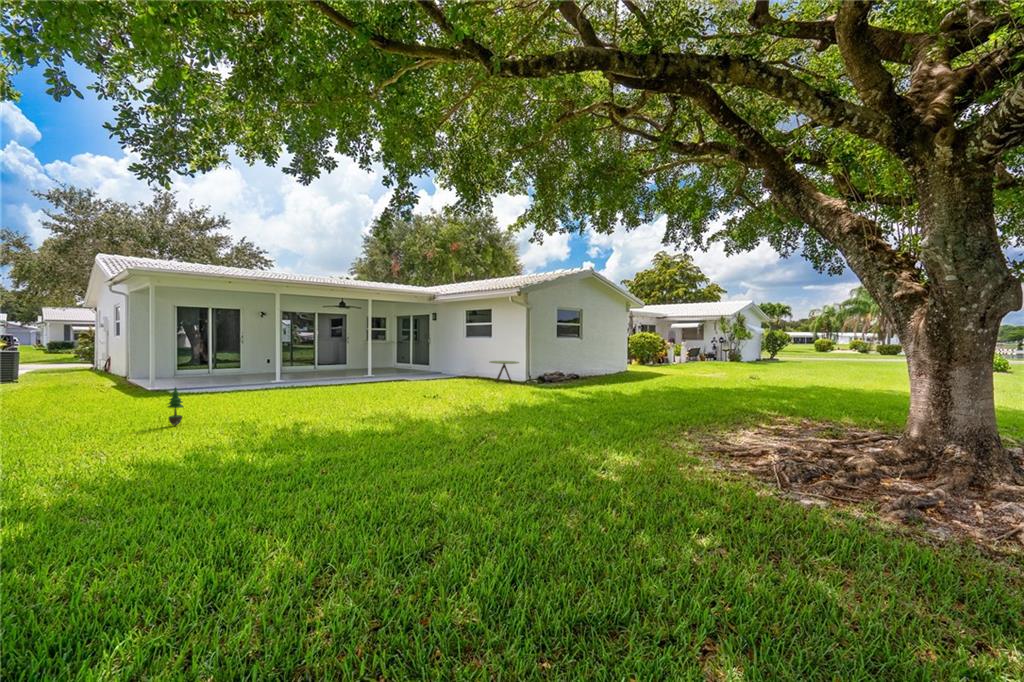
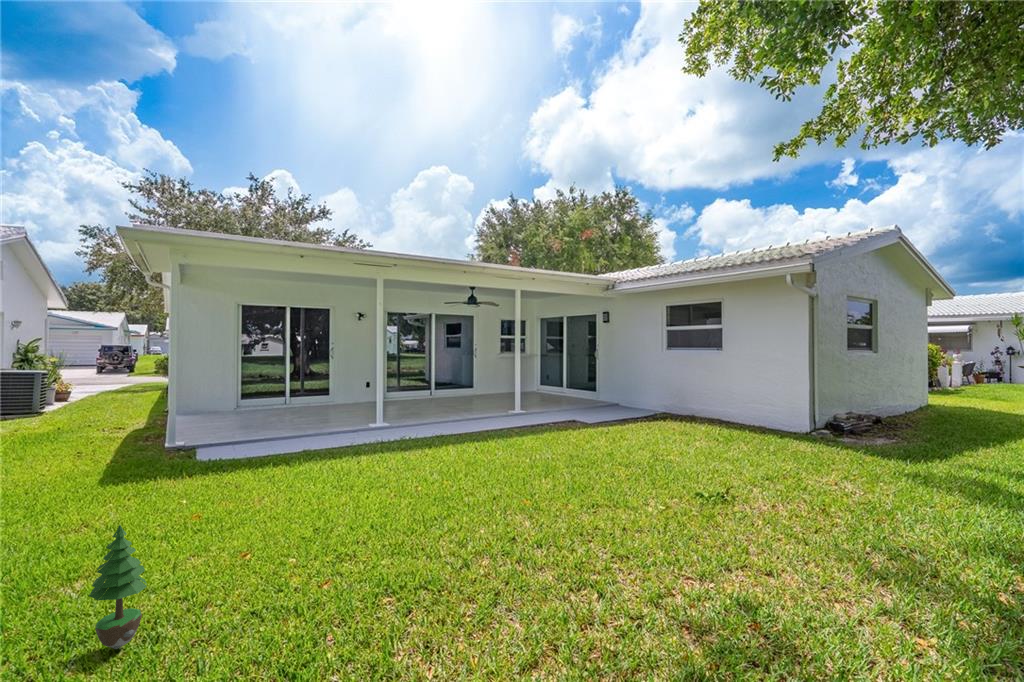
round table: present [490,361,519,383] -> none [739,393,803,438]

